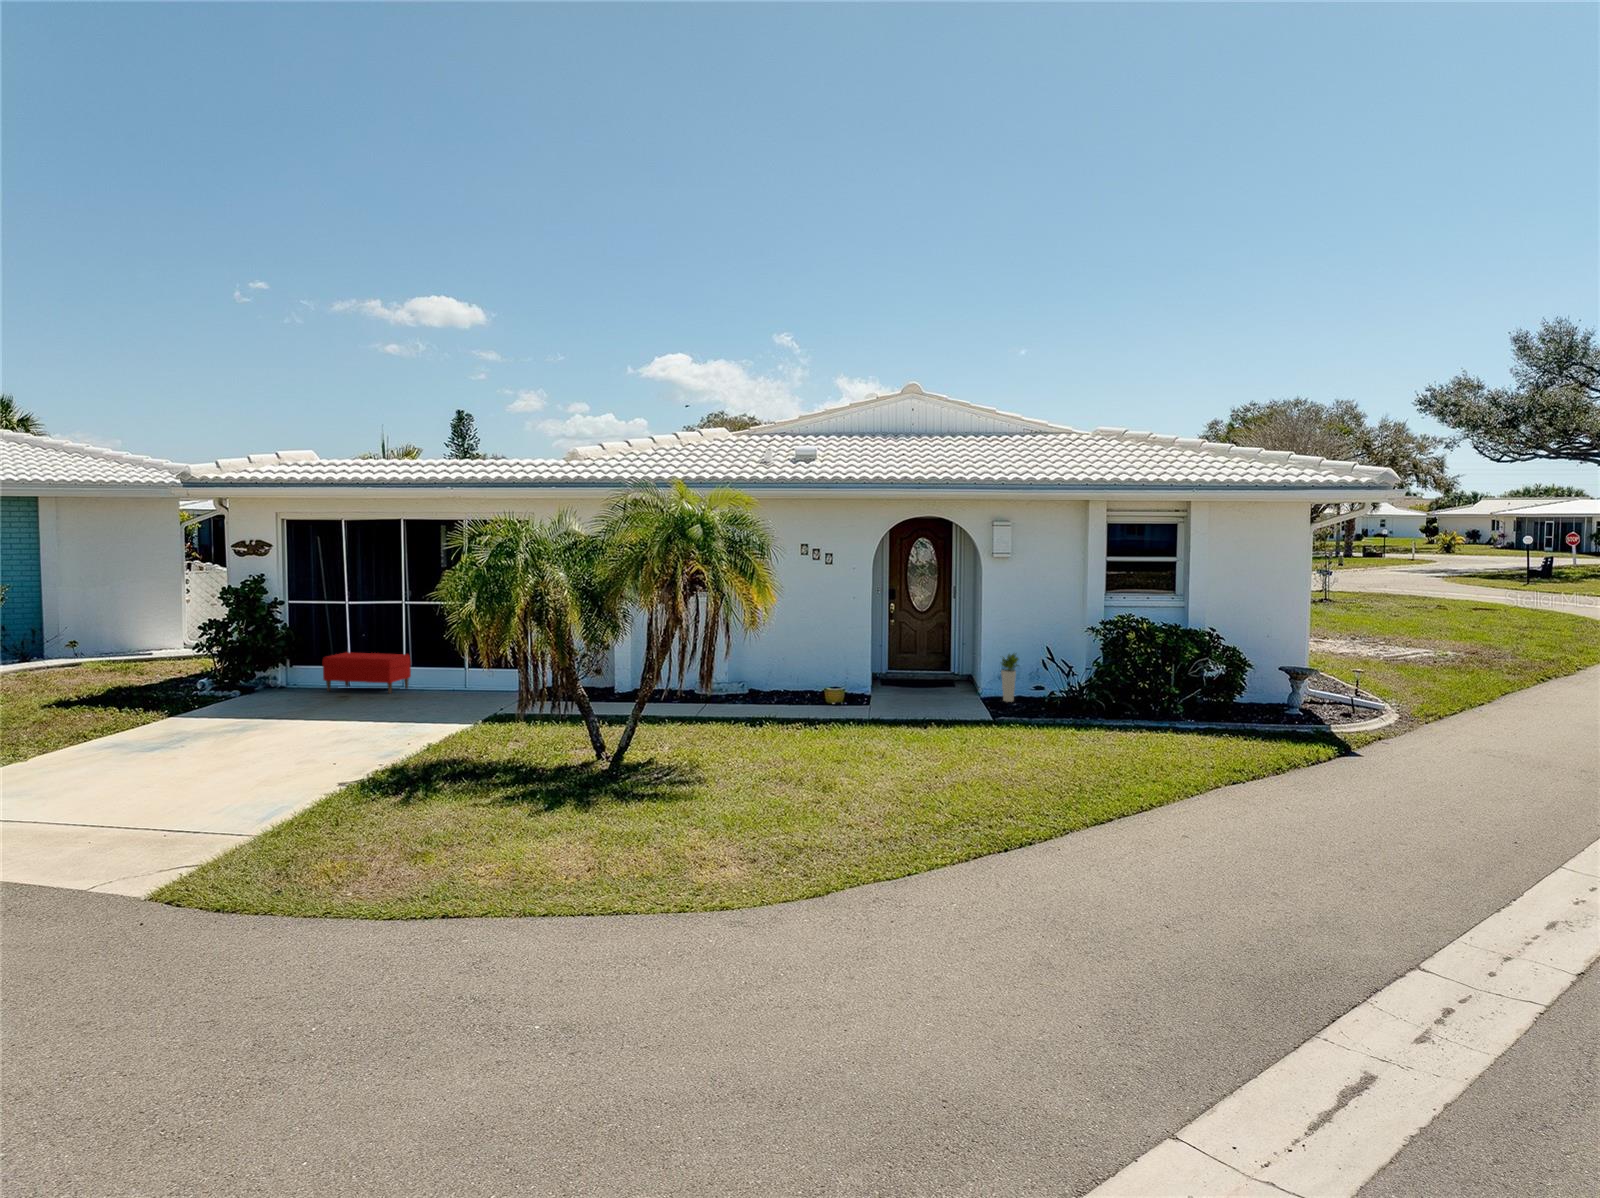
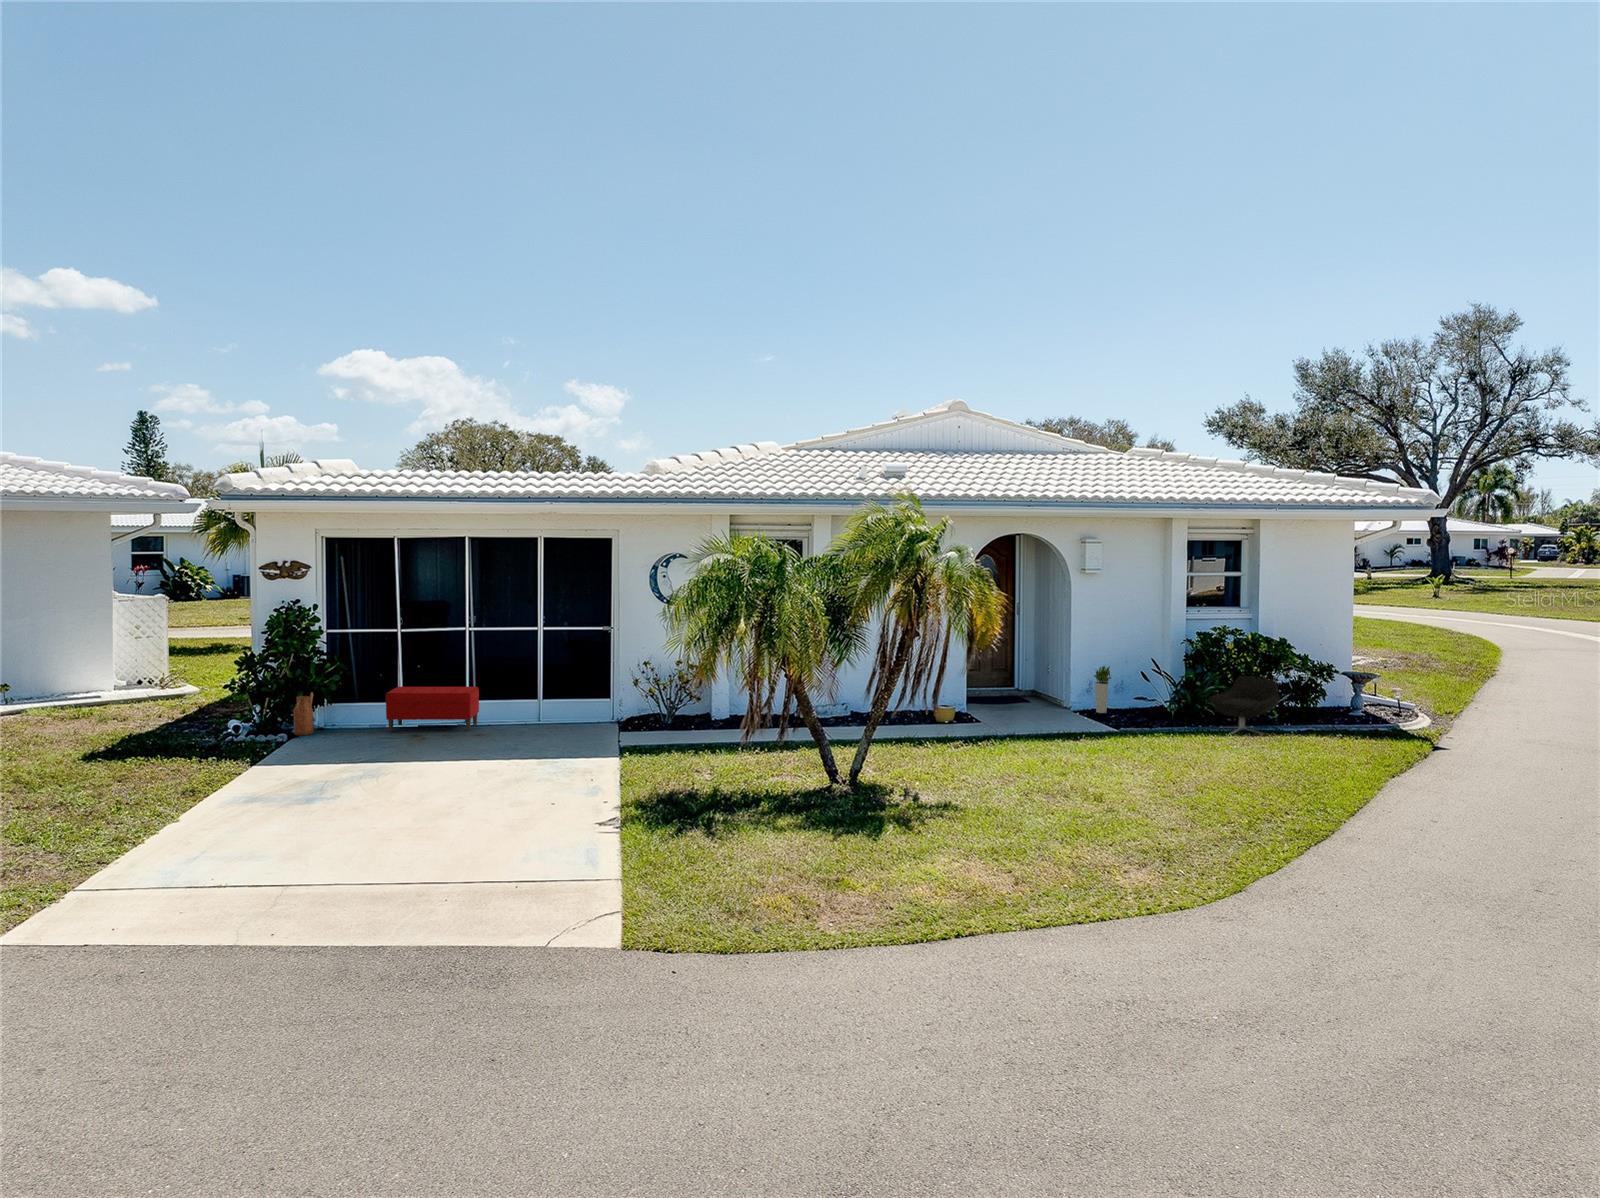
watering can: none [248,655,274,692] -> present [294,693,313,735]
lounge chair: none [1103,667,1182,731] -> present [1209,676,1280,734]

